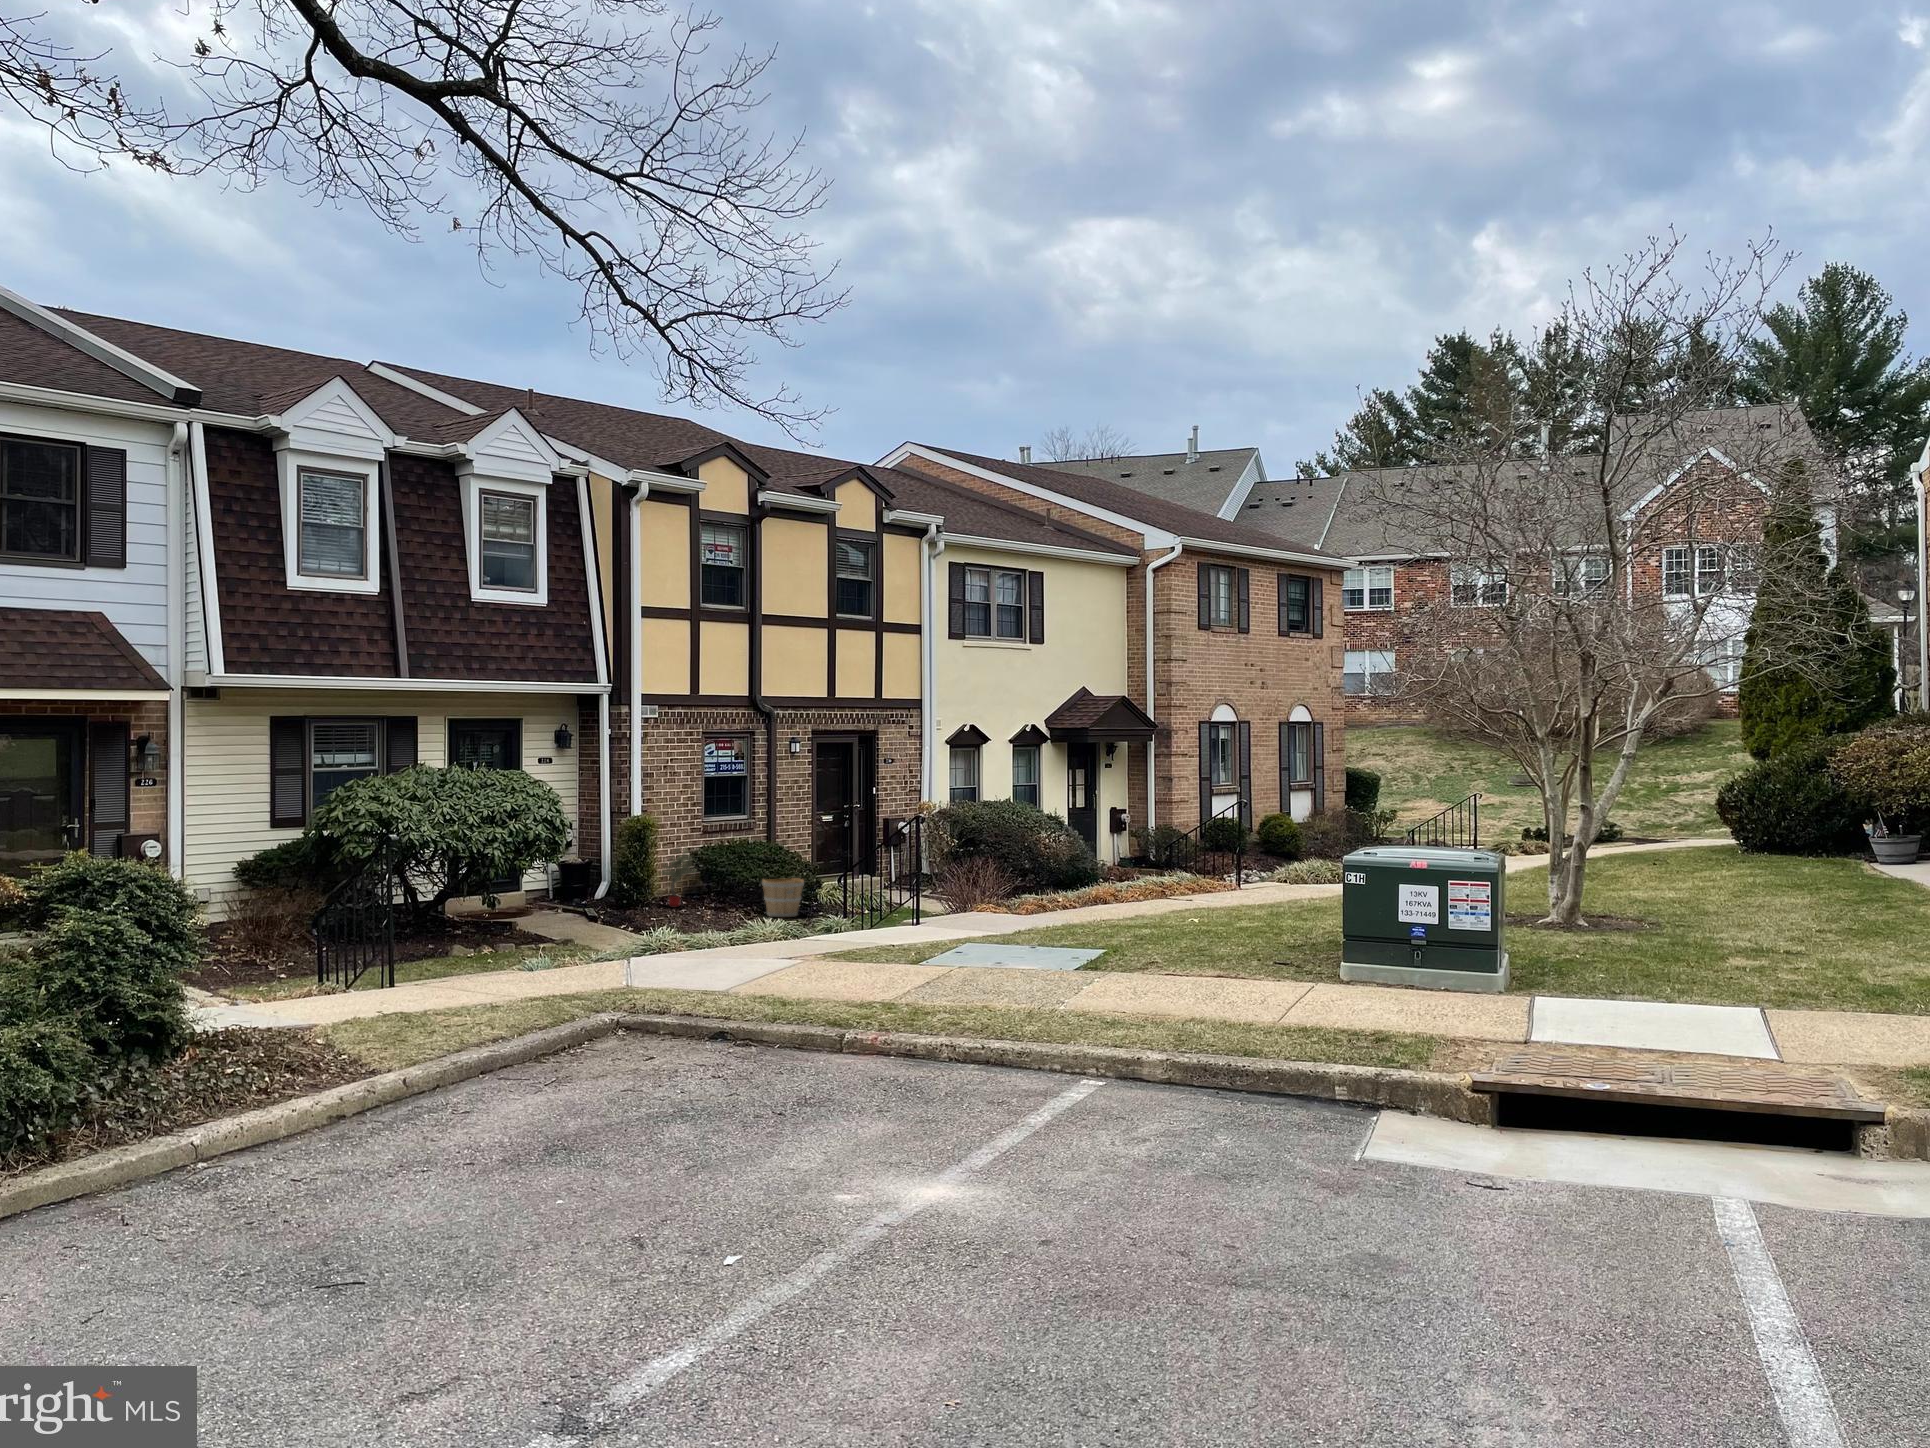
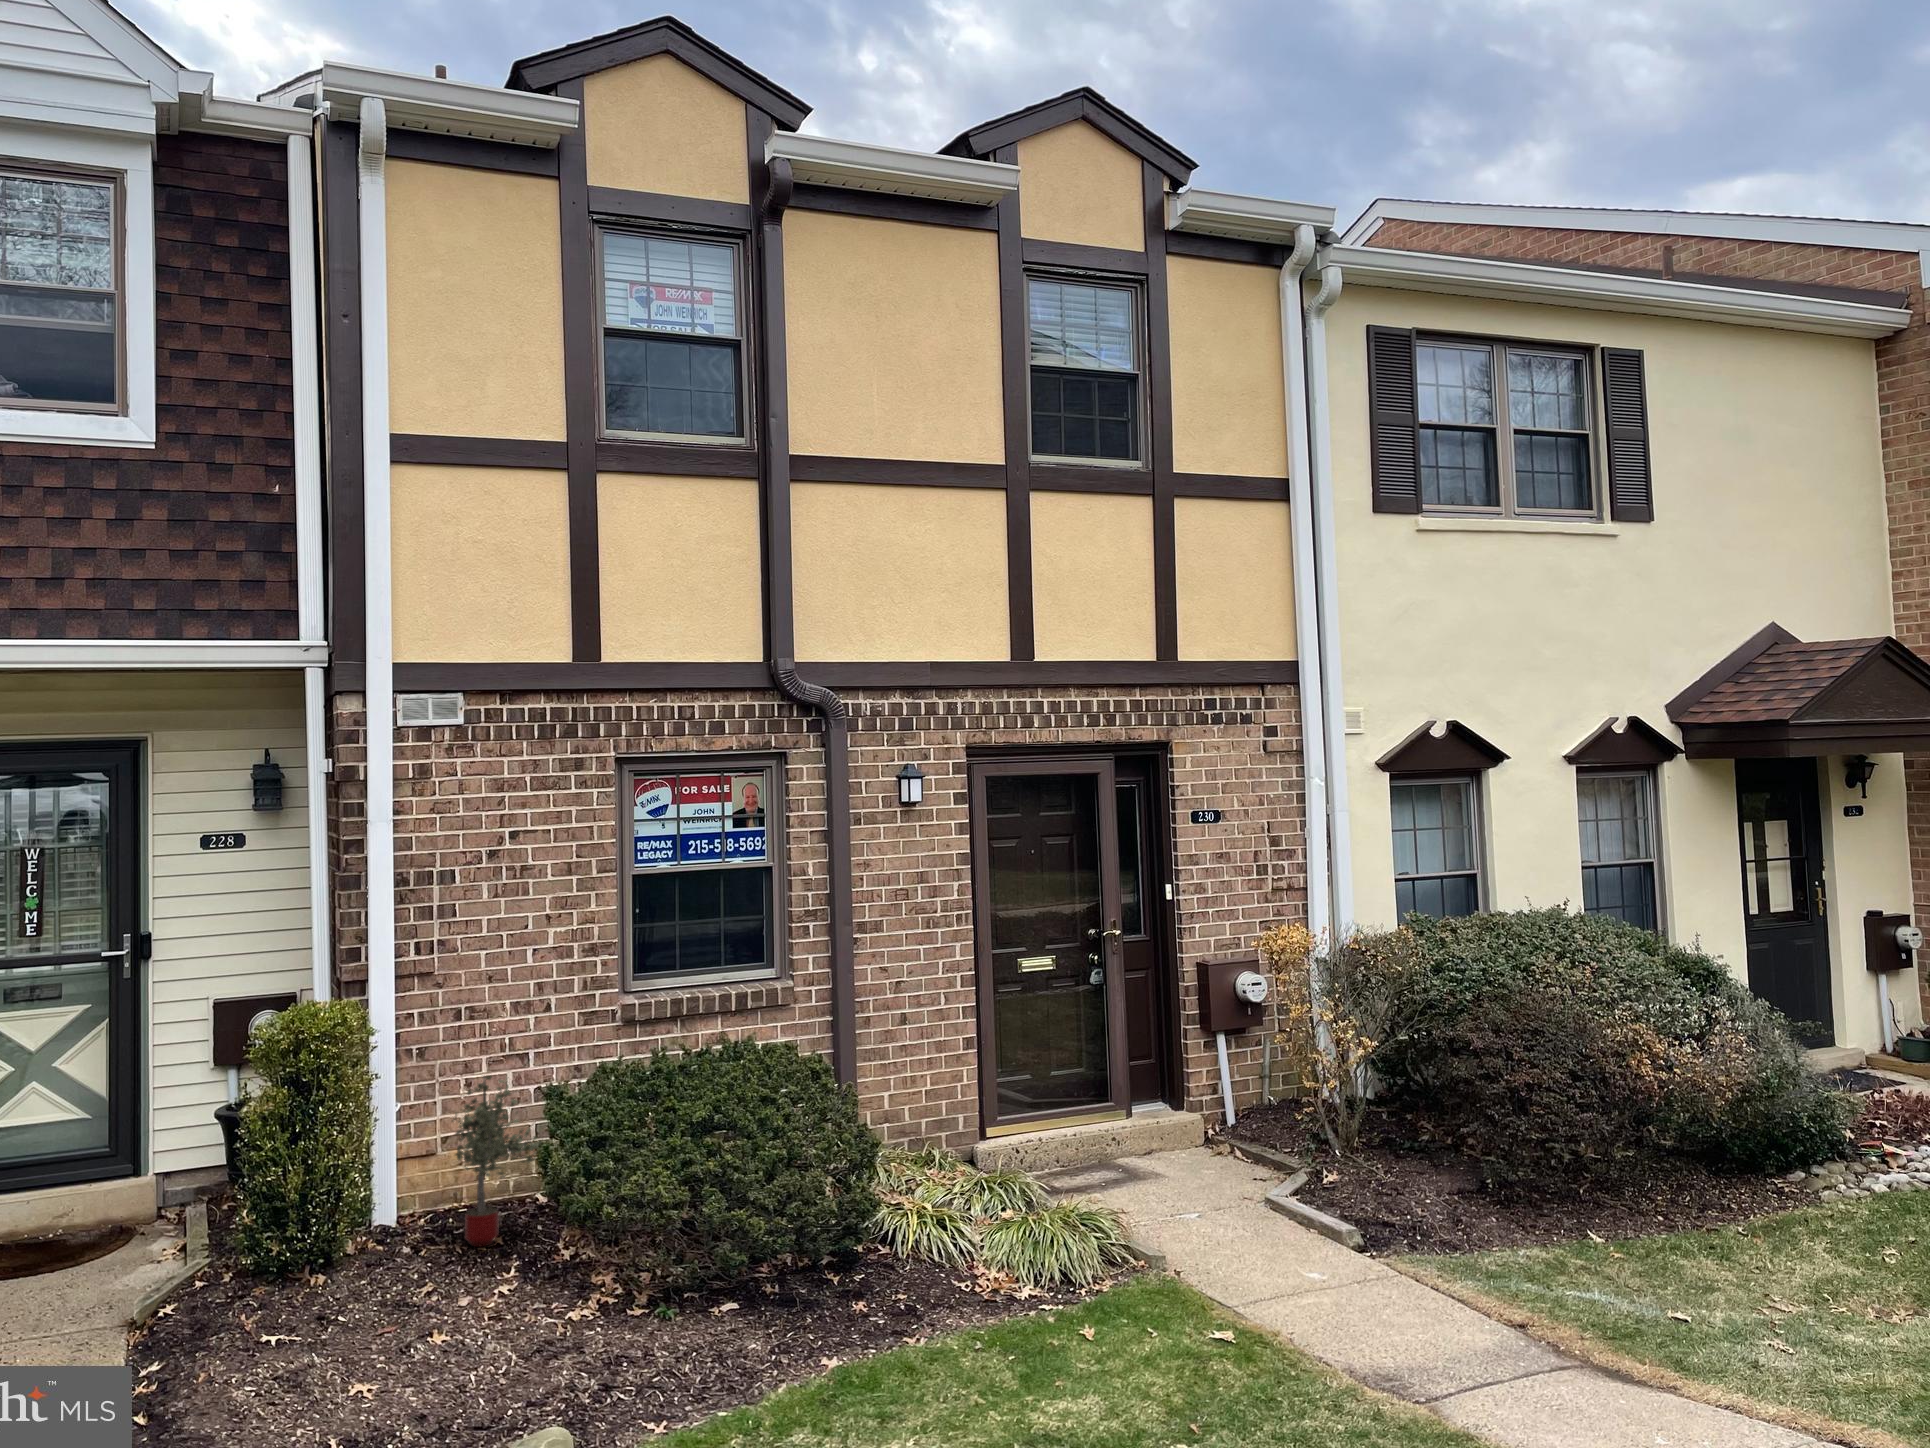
wooden bucket: present [762,878,804,917] -> none [594,1211,733,1367]

